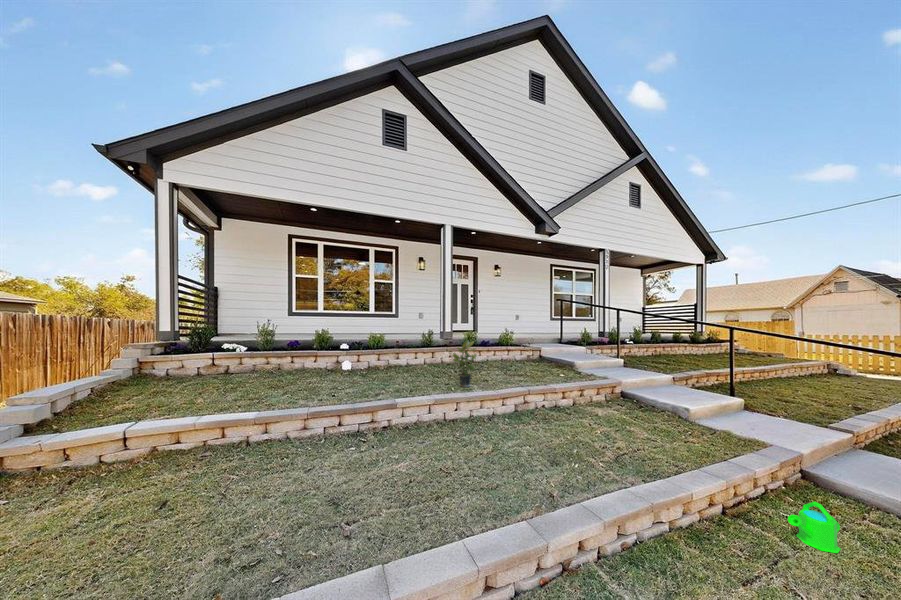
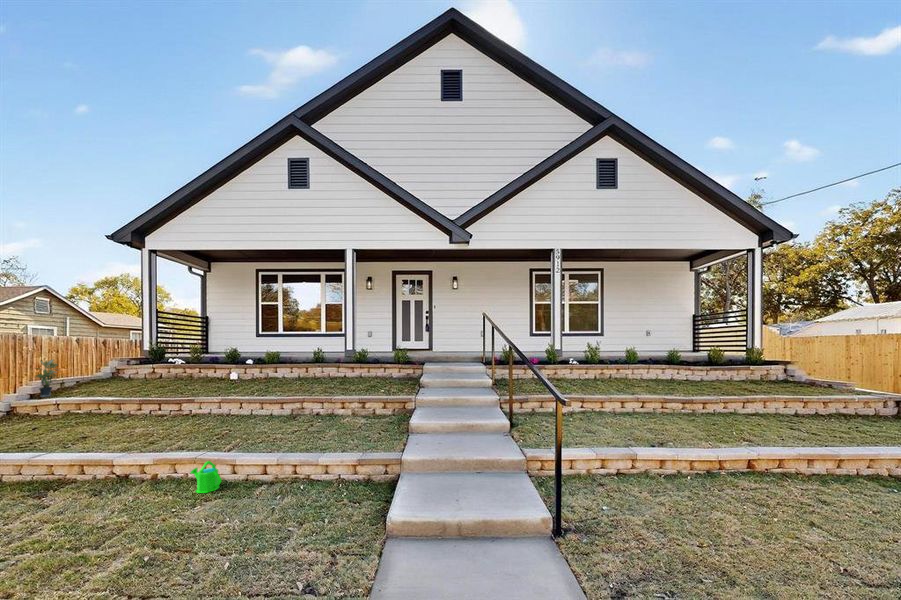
potted plant: present [453,341,476,387] -> present [35,359,58,397]

